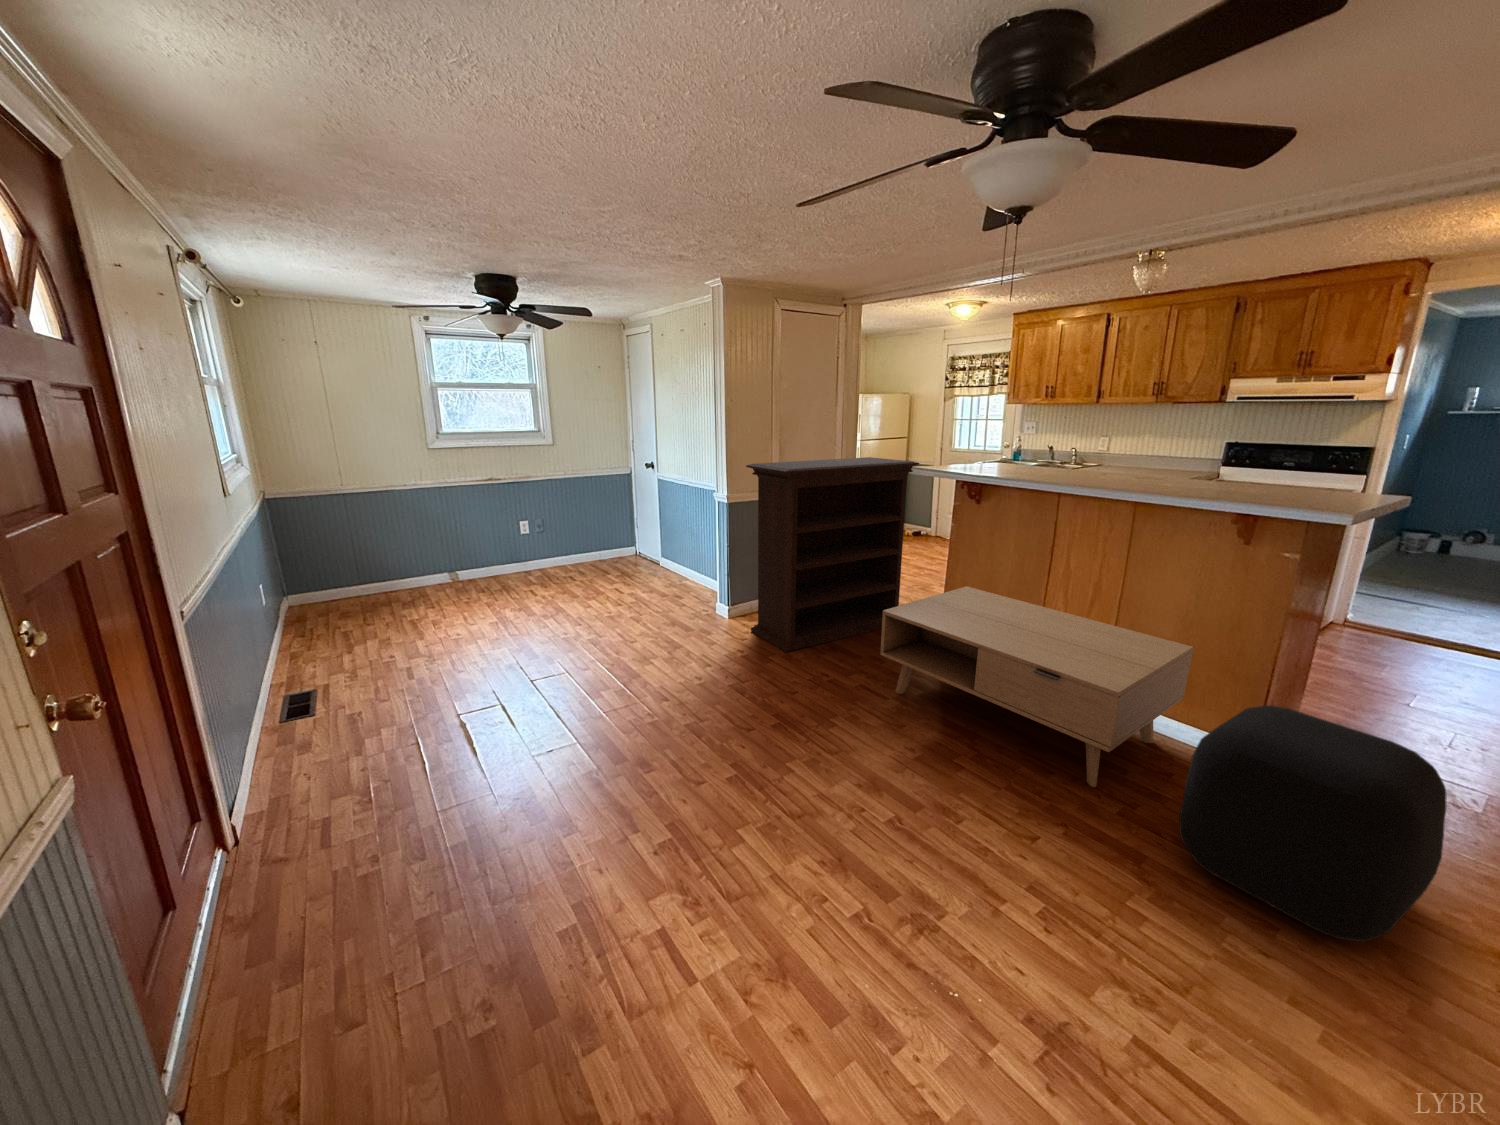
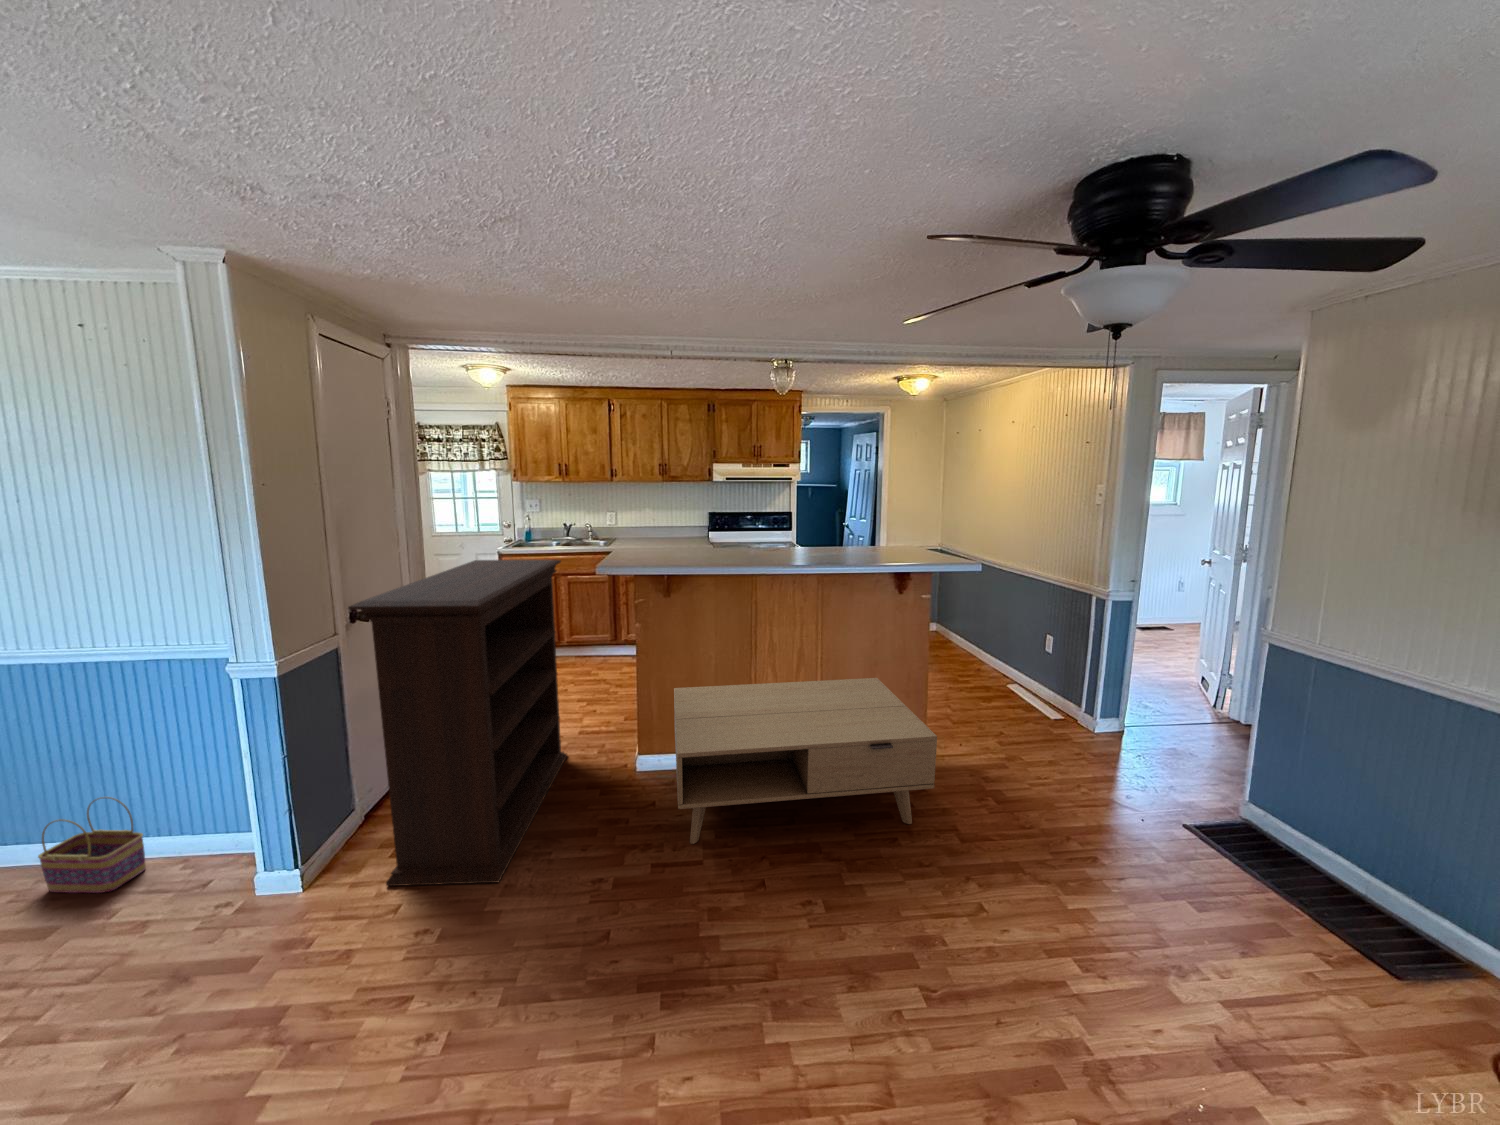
basket: none [678,550,704,591] -> present [38,797,146,893]
ottoman: present [1179,705,1447,942] -> none [964,700,1113,837]

